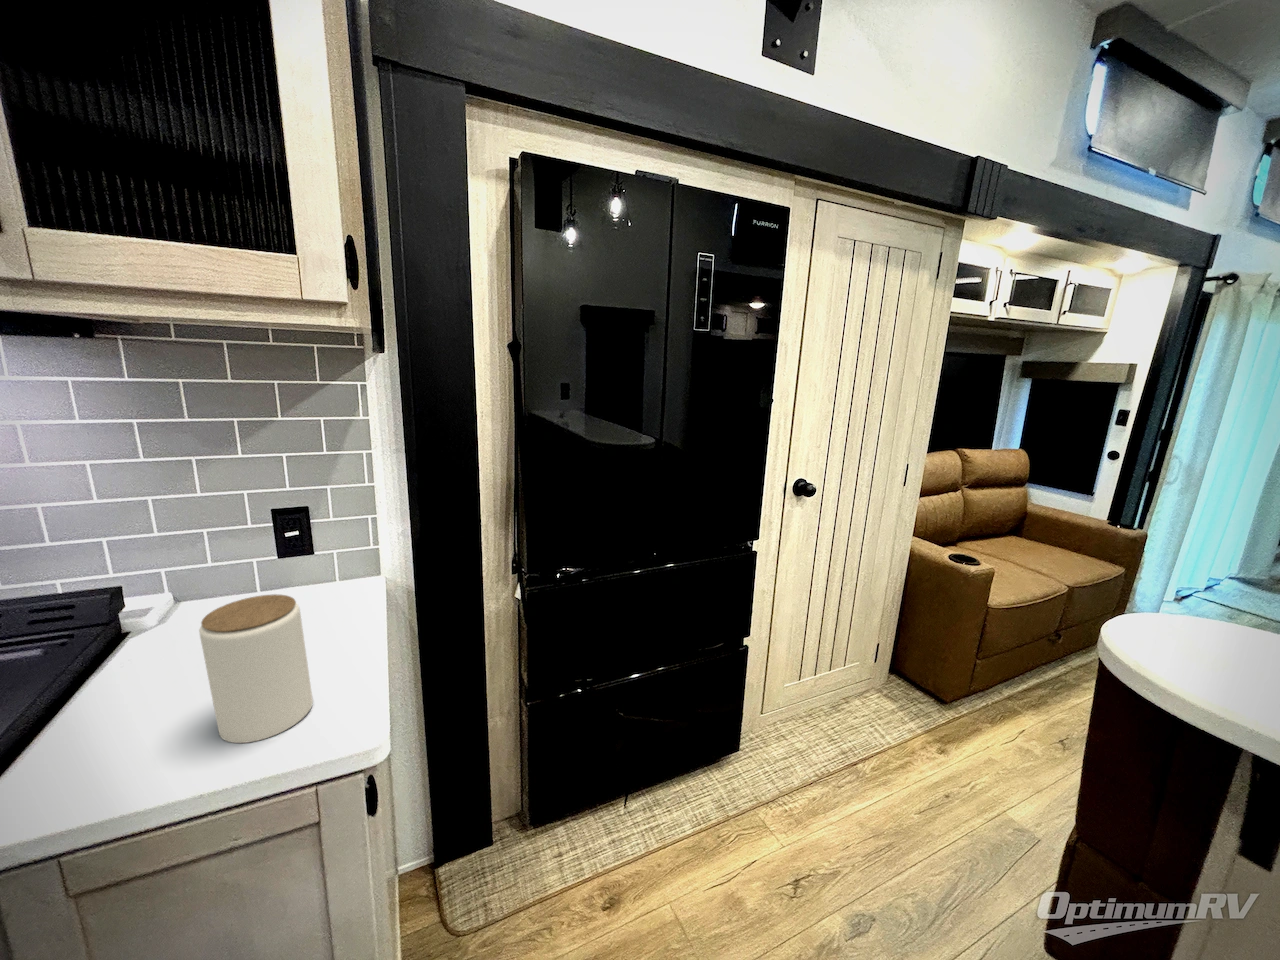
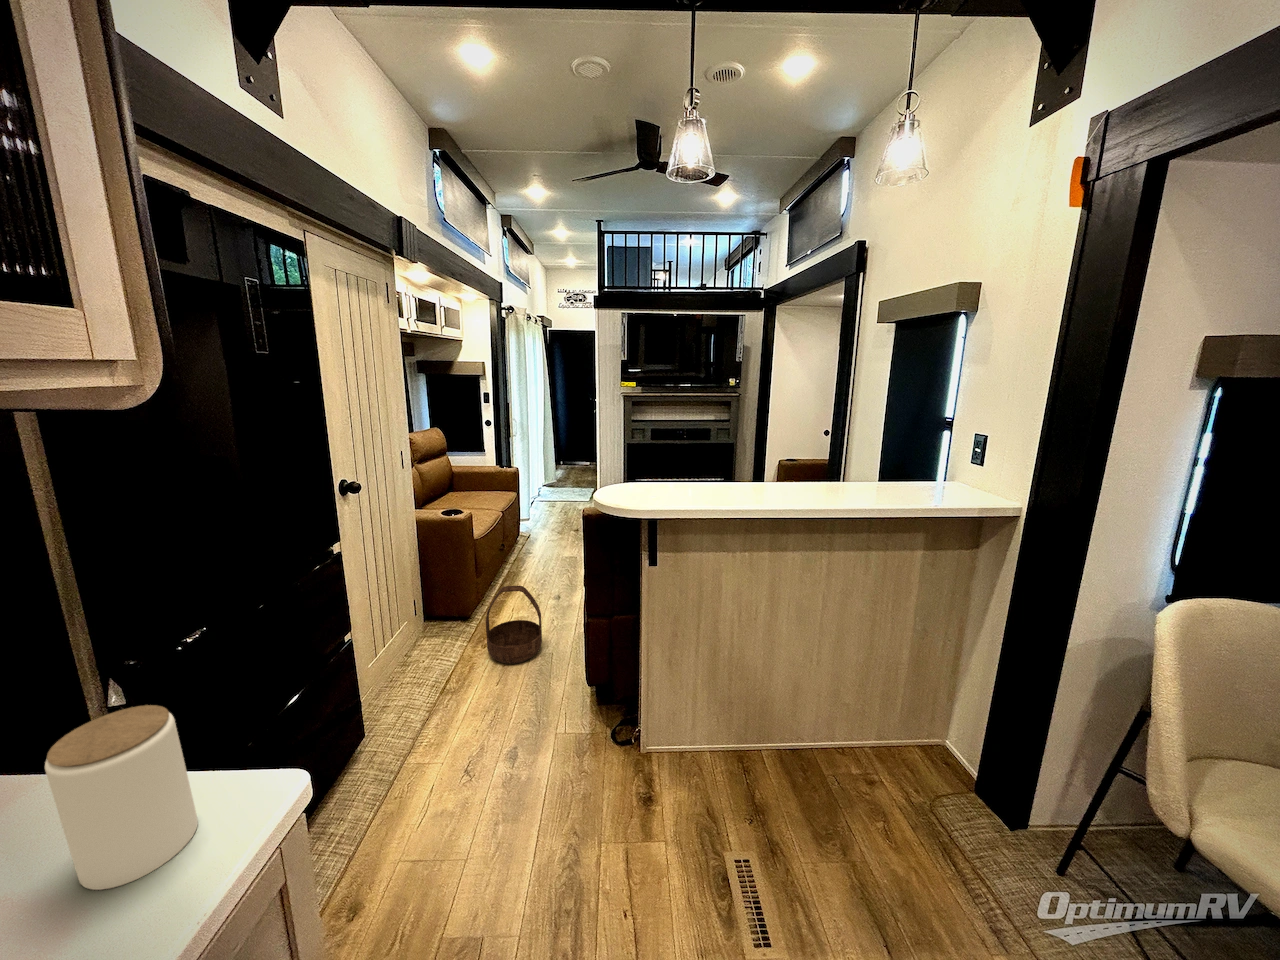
basket: none [935,693,1044,824] -> present [486,586,542,664]

